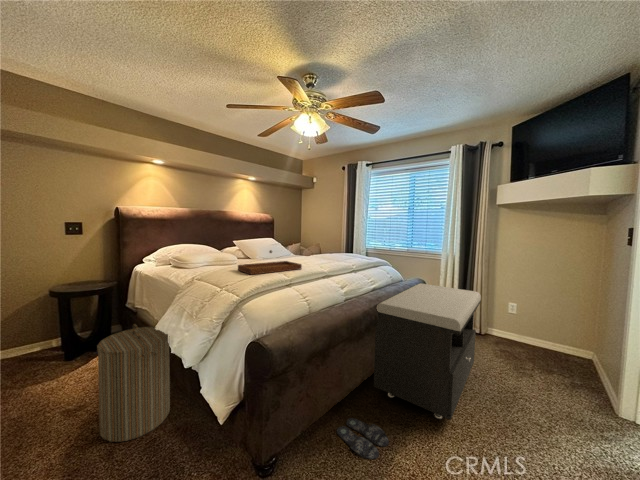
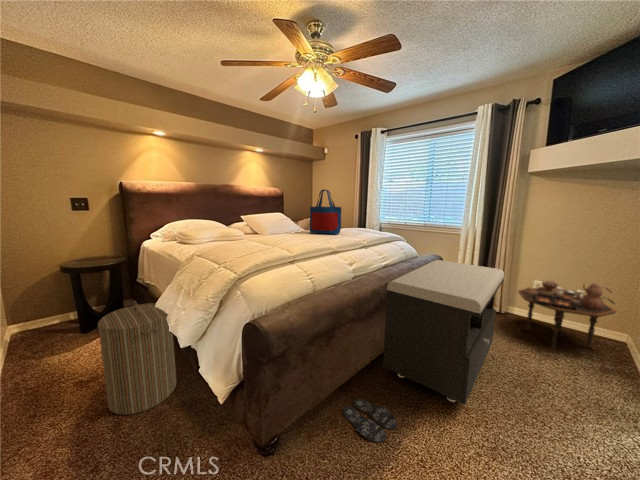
tote bag: none [302,218,332,260] -> present [310,189,341,235]
tray: present [238,250,302,275] -> none [239,225,307,251]
side table: none [495,302,581,367] -> present [518,281,616,349]

